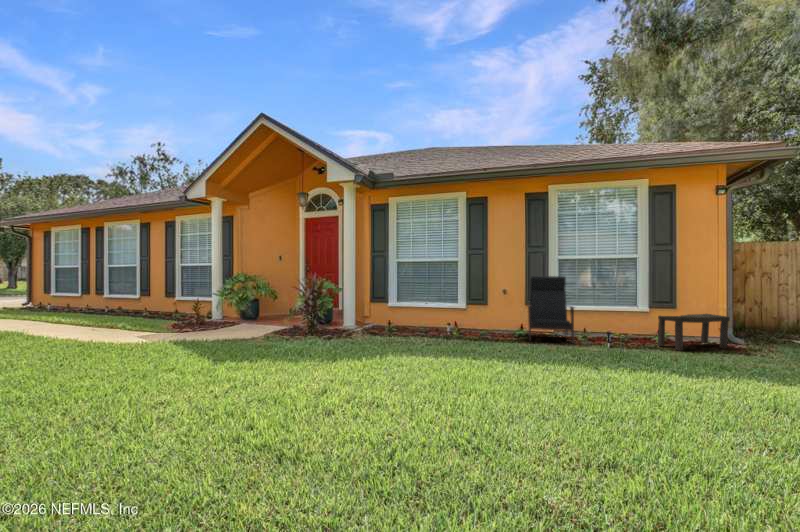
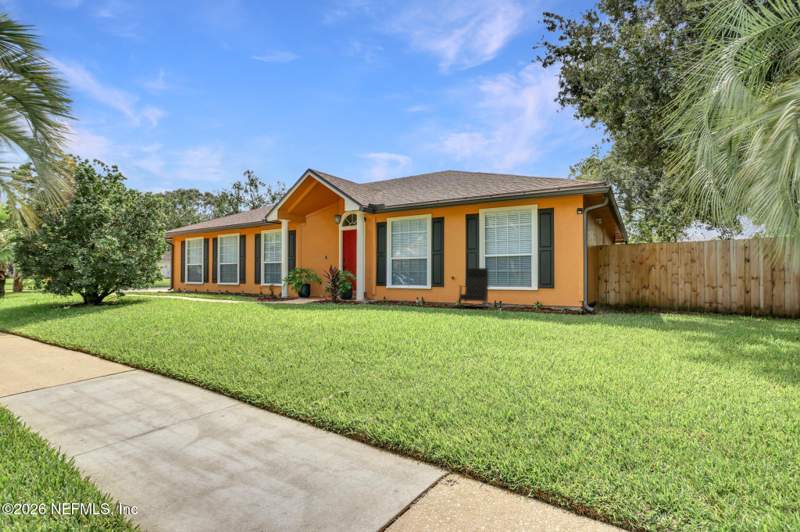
bench: present [658,314,730,351] -> none [534,291,576,312]

